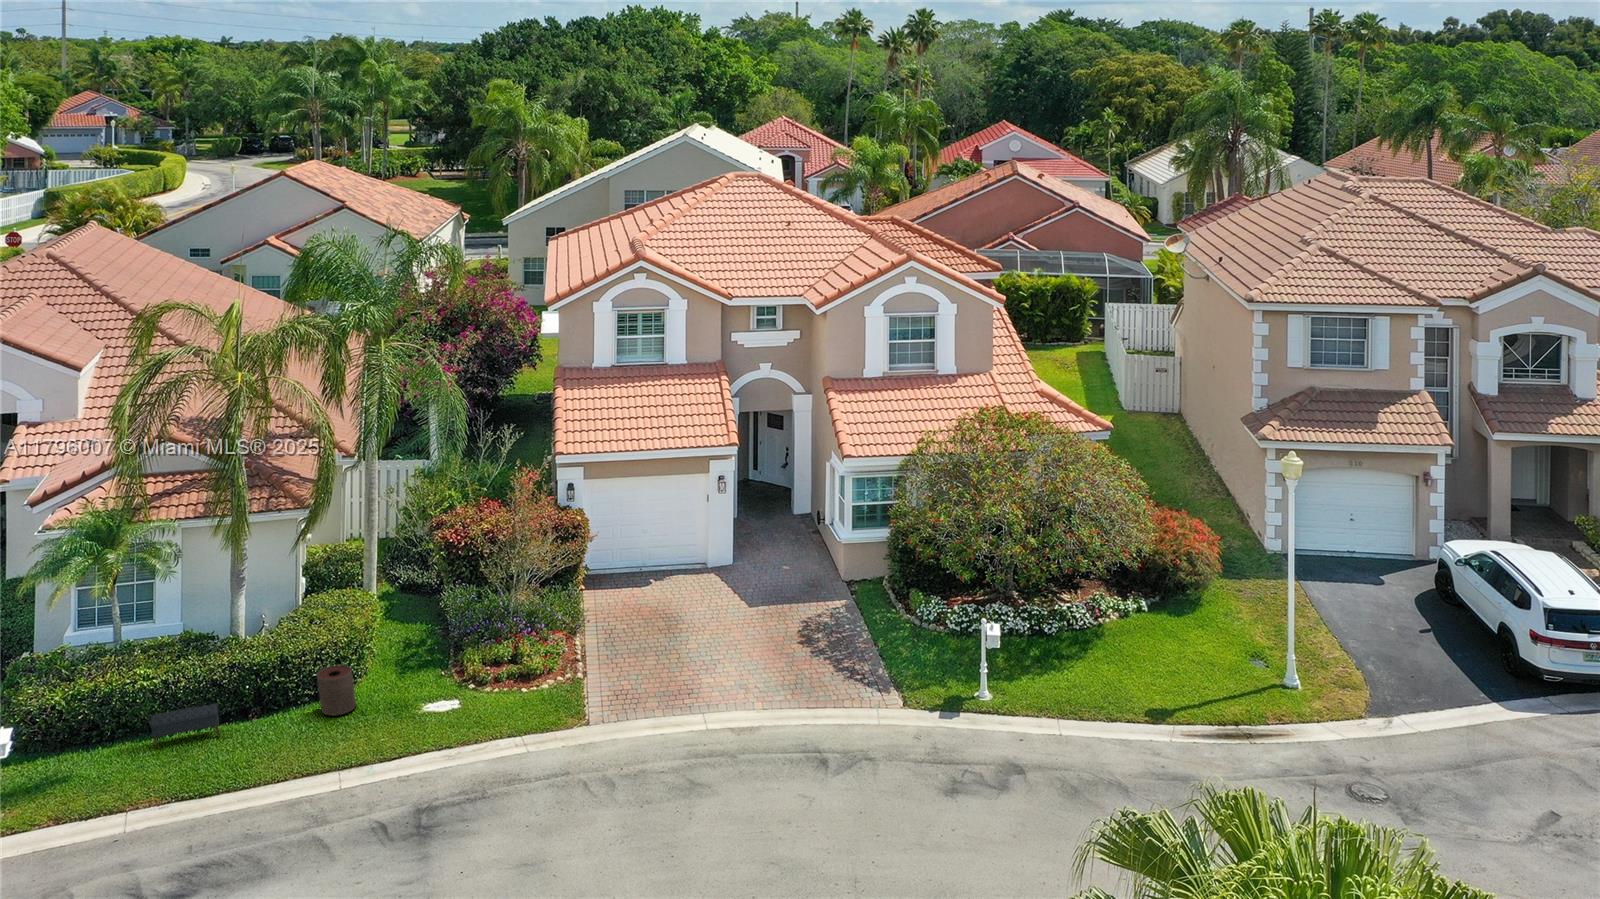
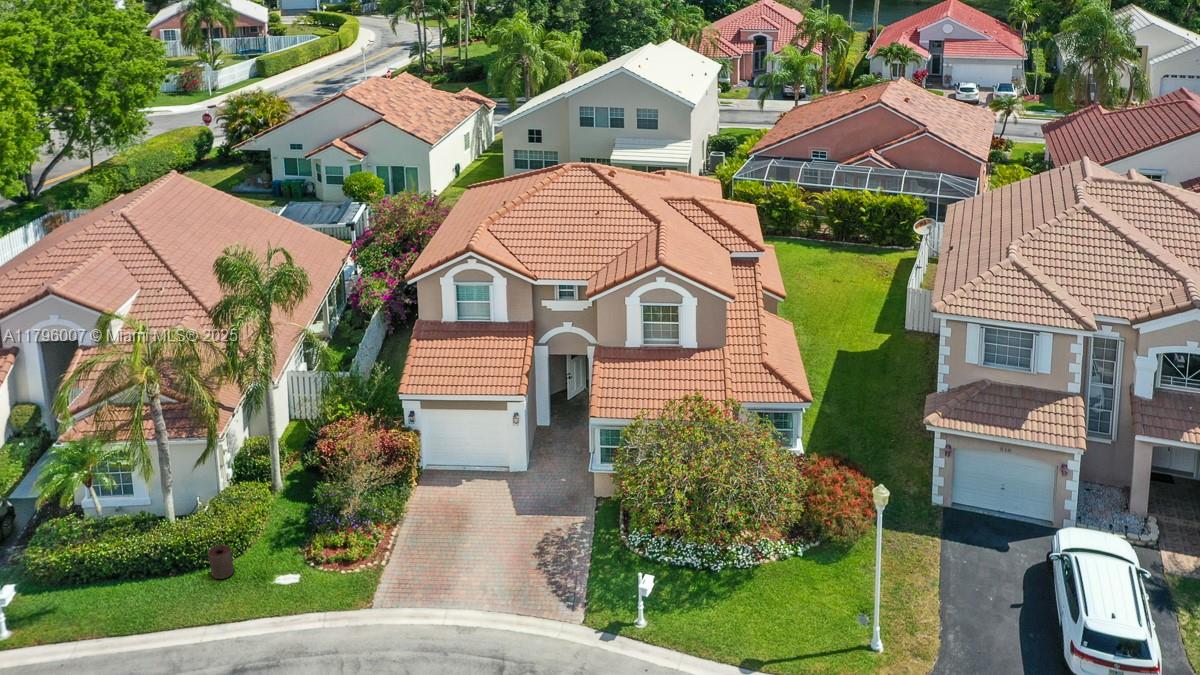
bench: present [150,704,220,748] -> none [103,564,148,592]

